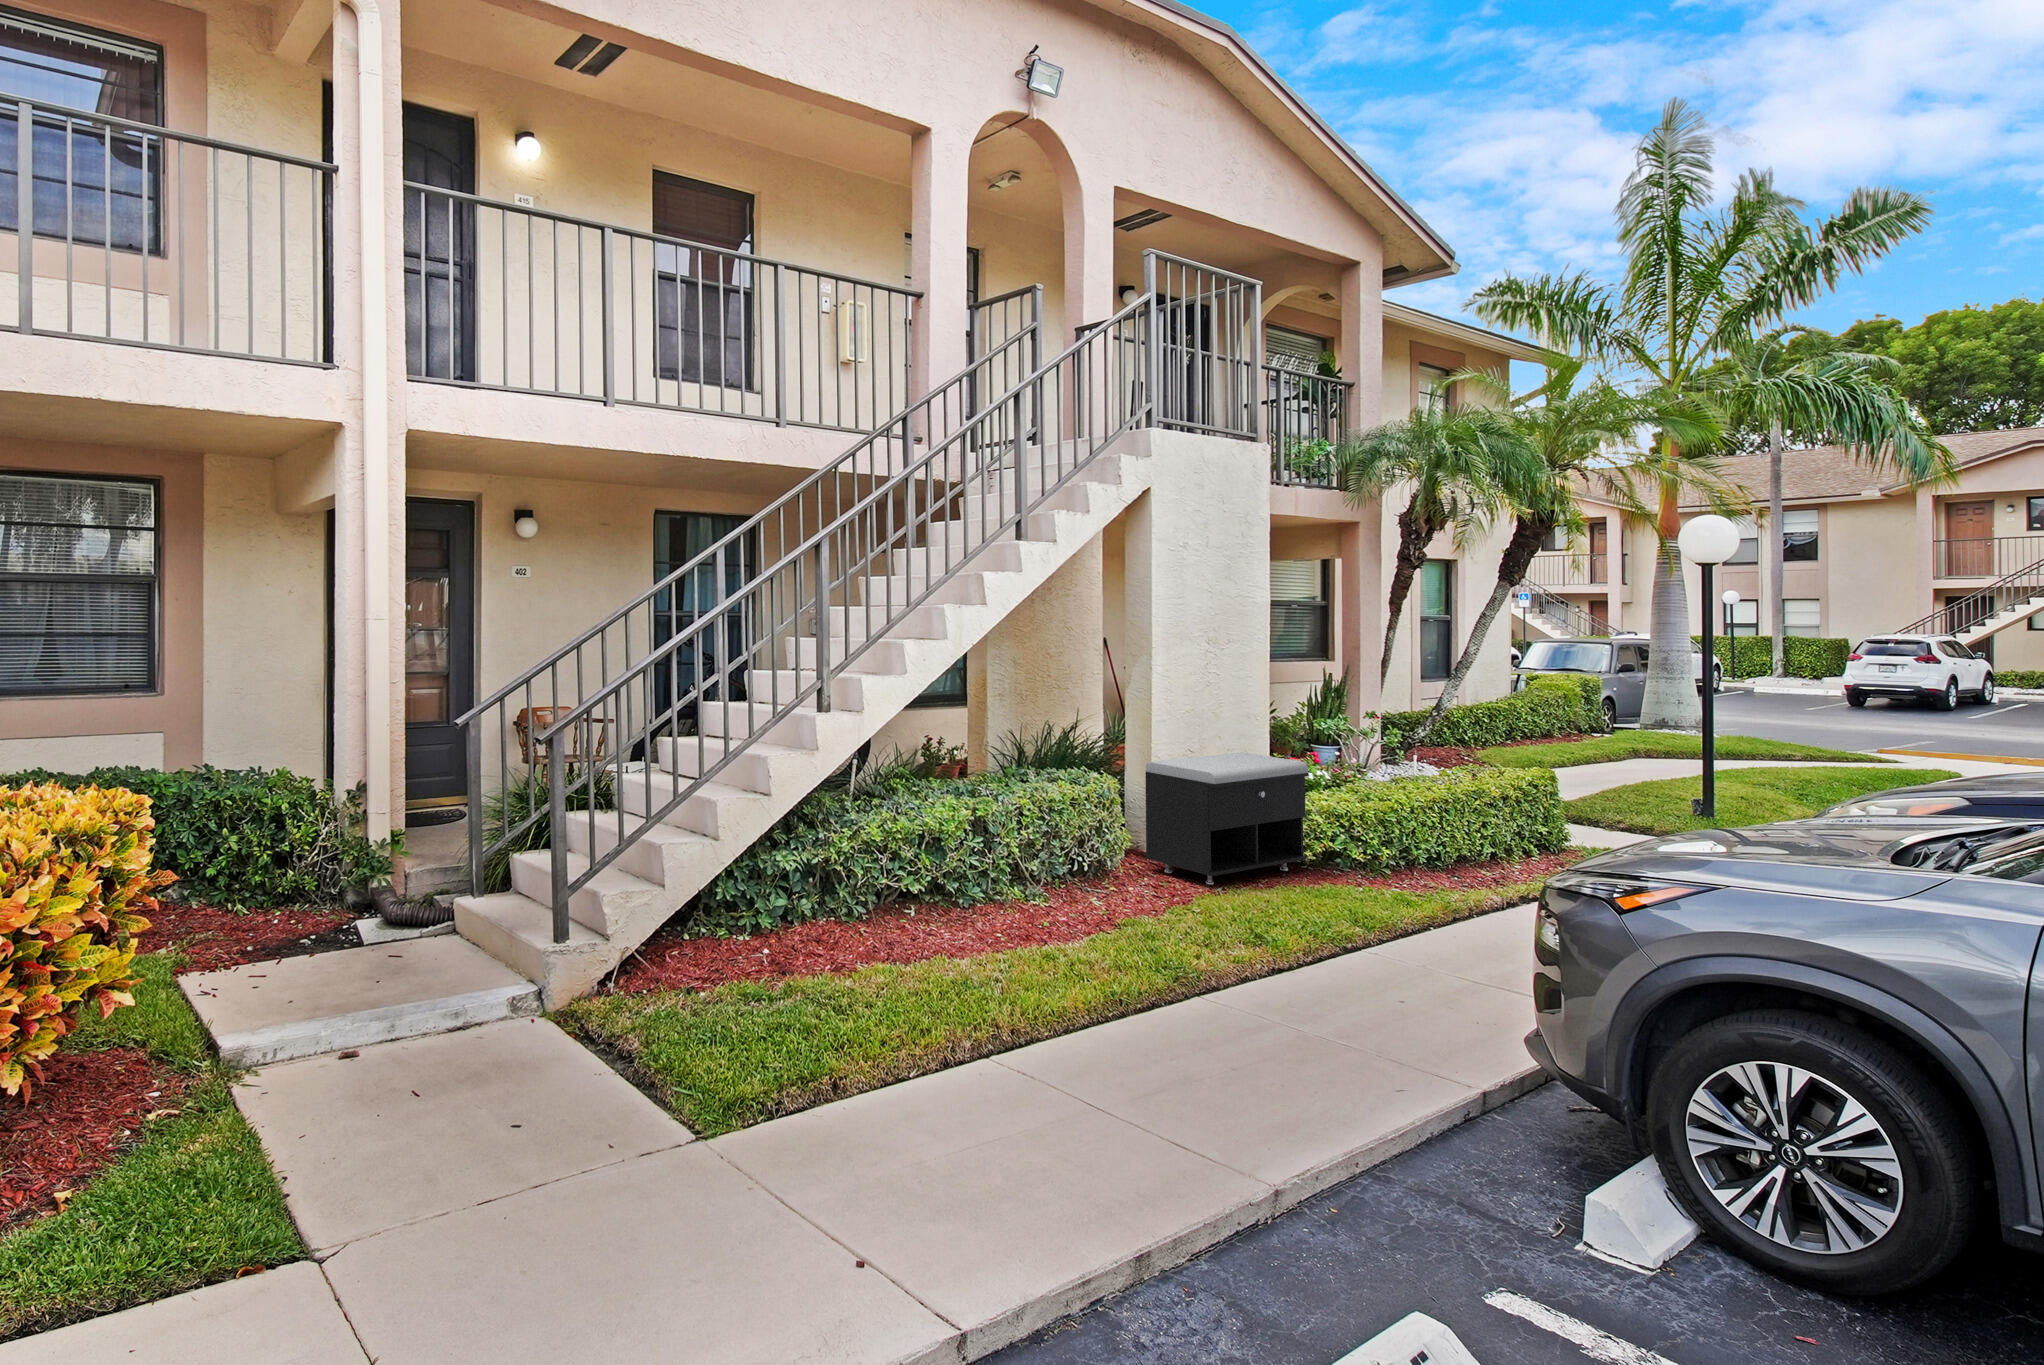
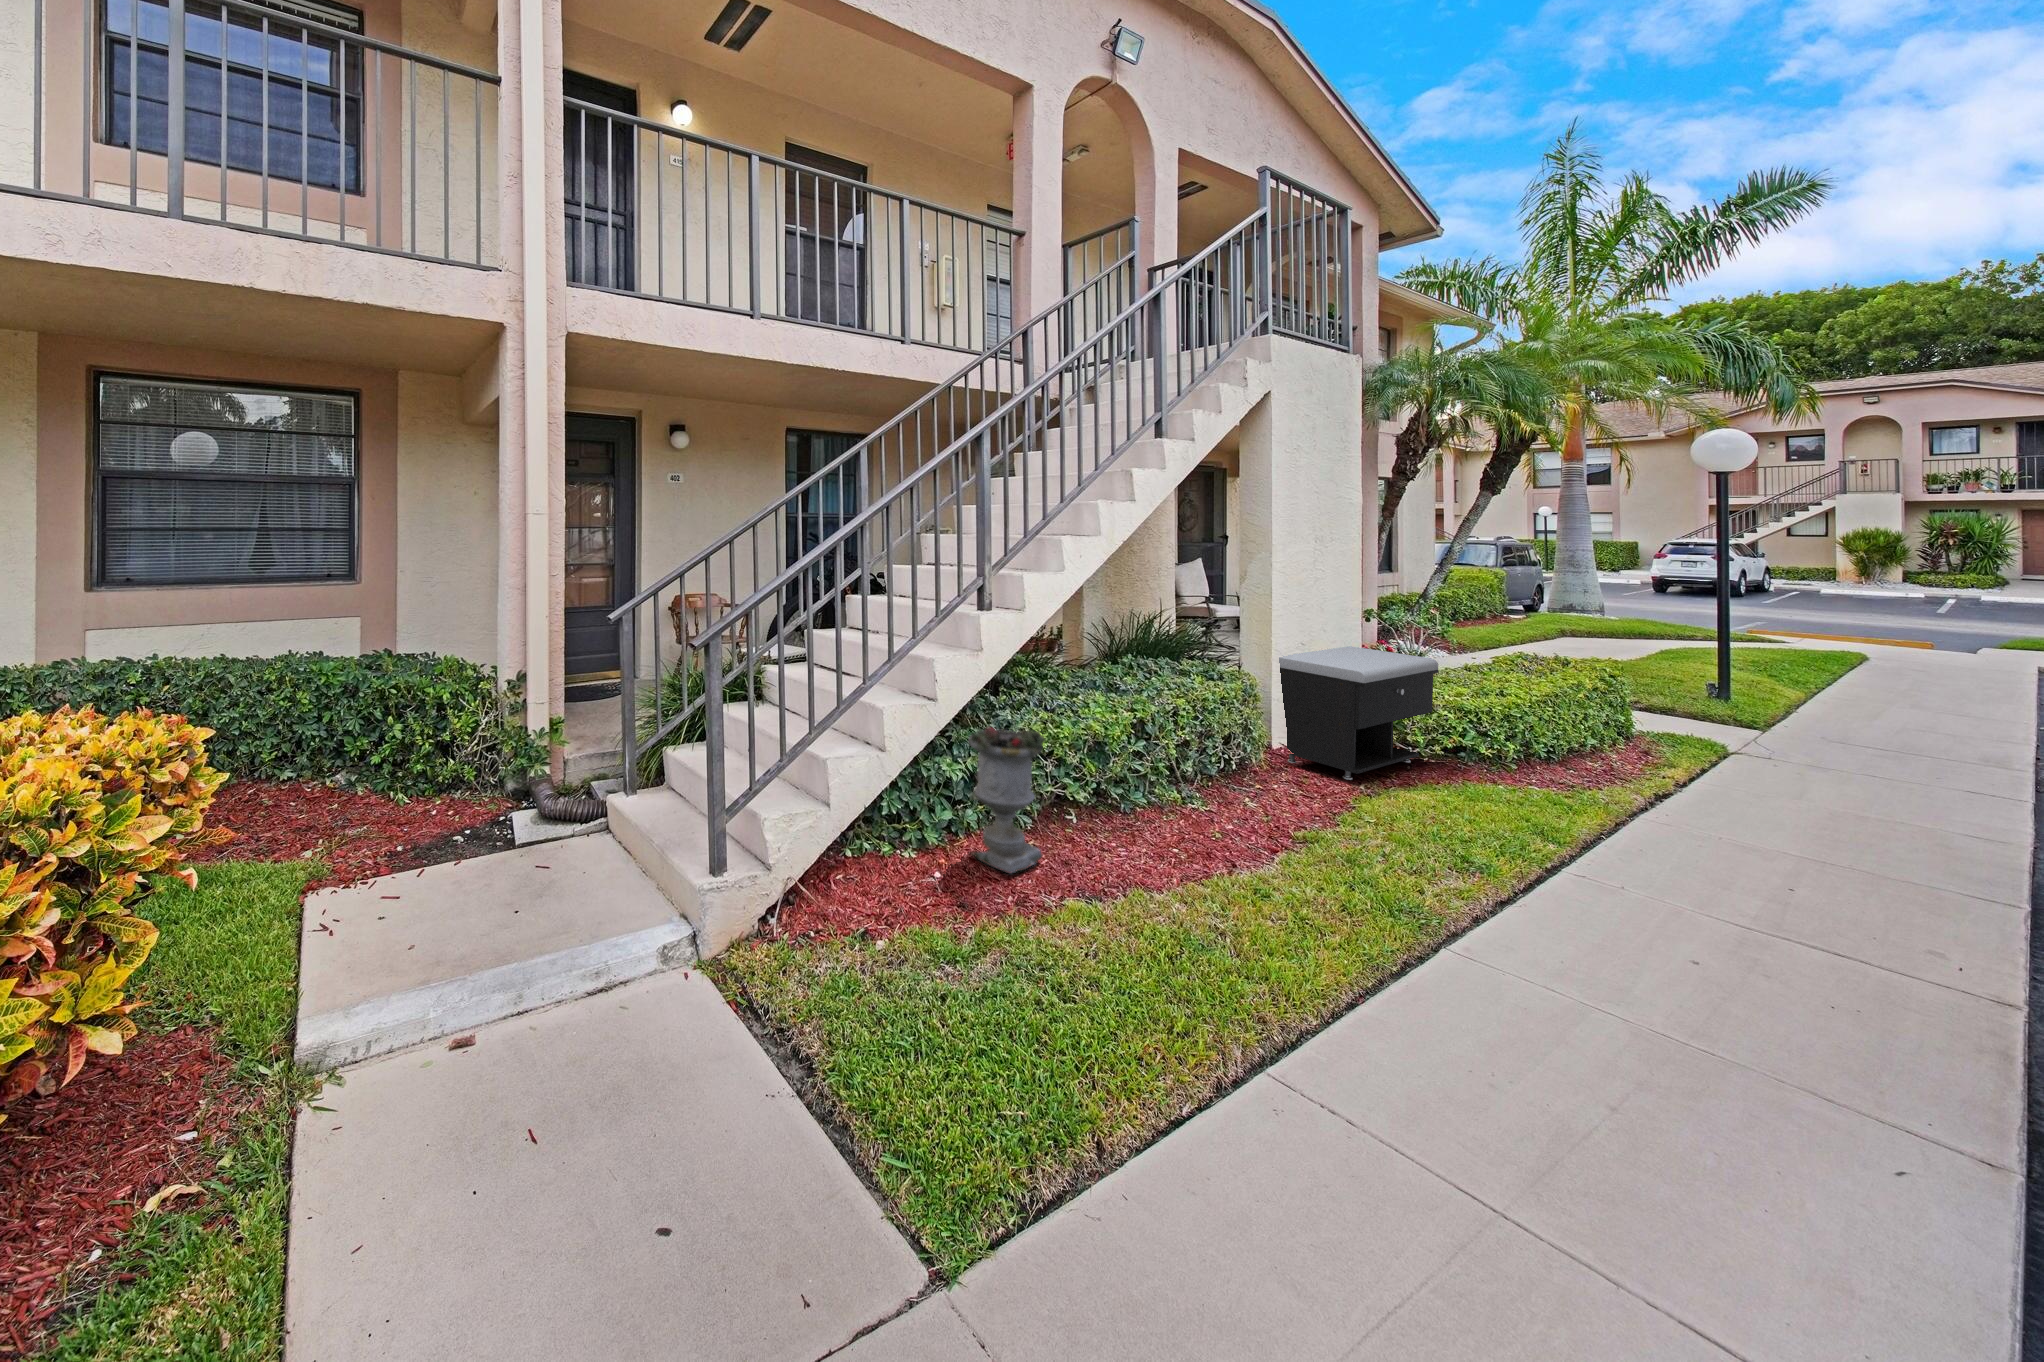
planter: none [796,817,868,949] -> present [968,727,1046,873]

